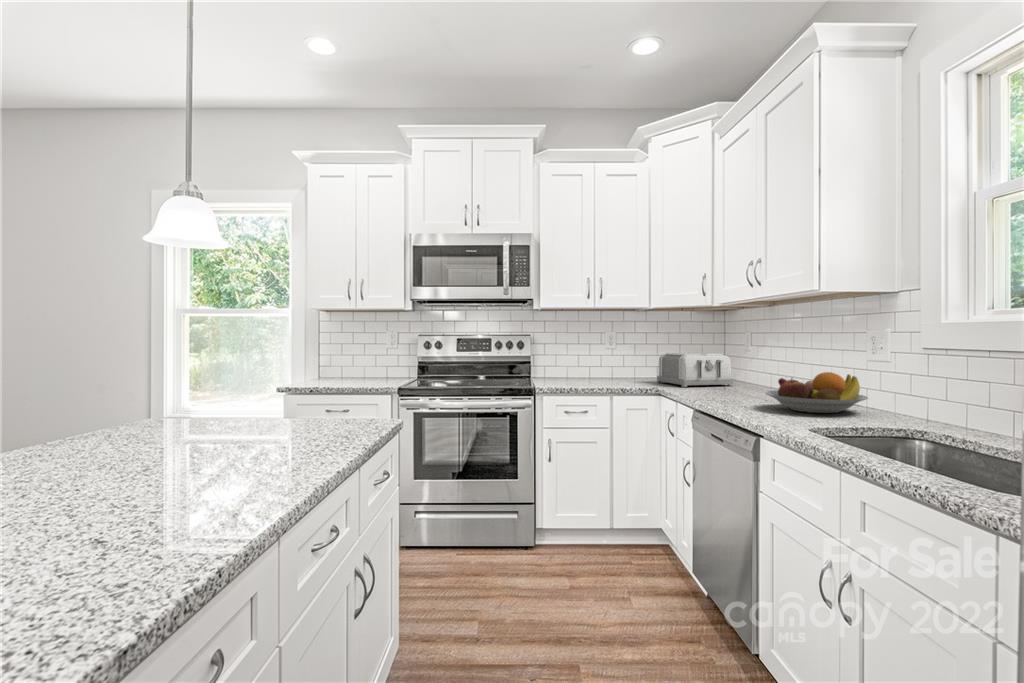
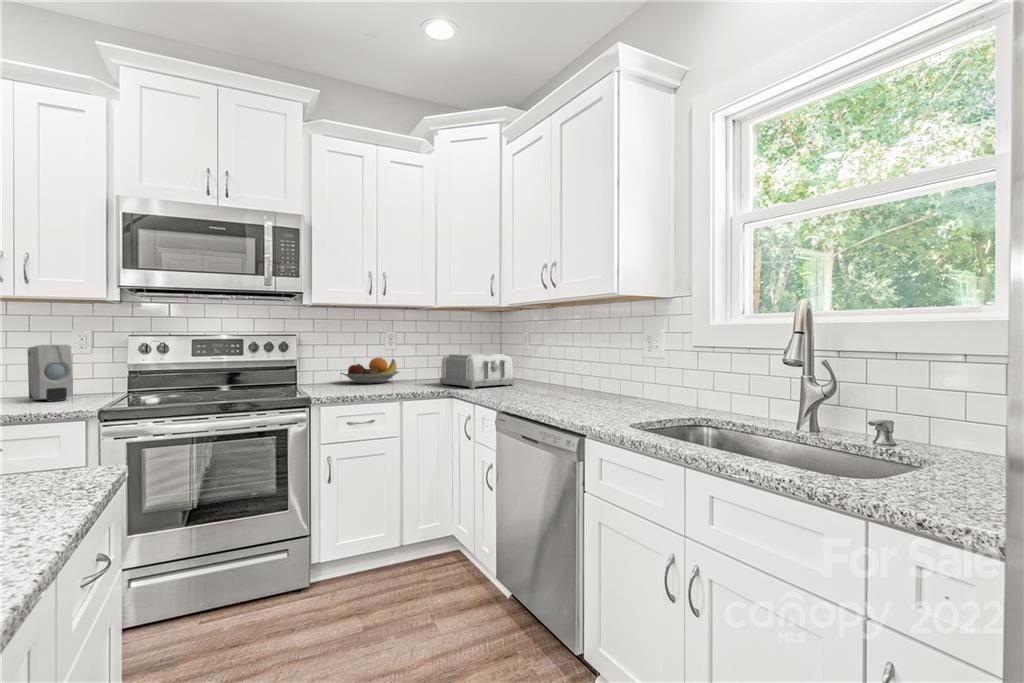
soap dispenser: none [358,343,382,382] -> present [28,345,73,402]
fruit bowl: present [766,372,868,413] -> present [341,358,399,383]

